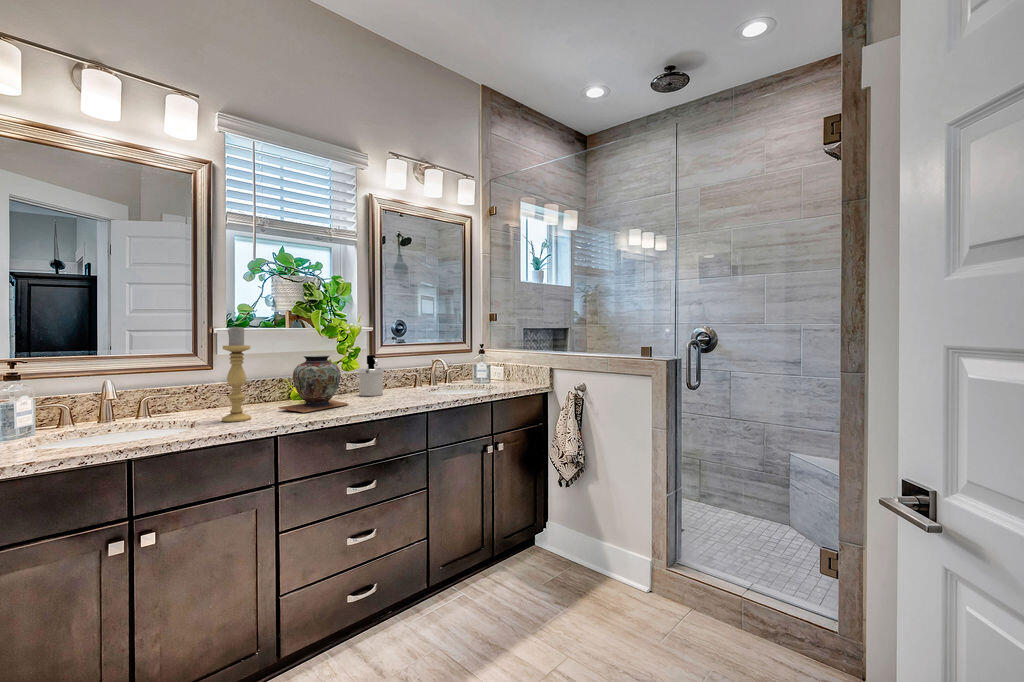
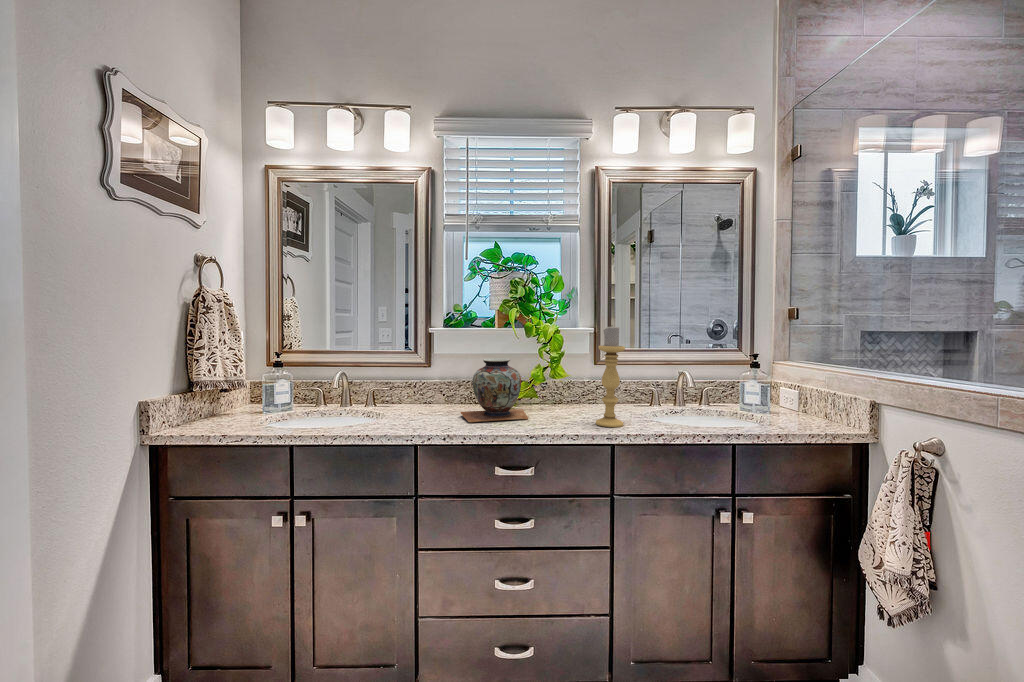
candle holder: present [222,326,251,422] -> present [596,326,625,427]
soap dispenser: present [358,355,384,396] -> none [568,361,597,410]

